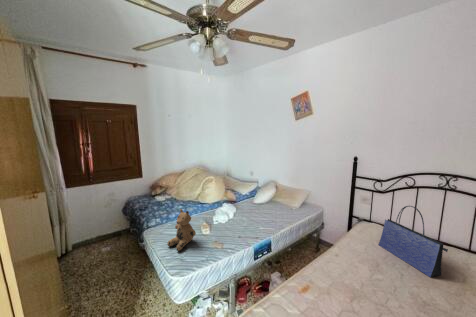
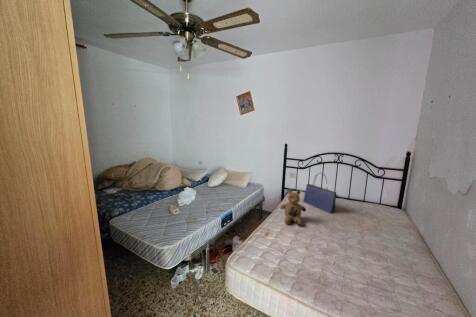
teddy bear: present [167,209,196,251] -> present [280,190,306,226]

